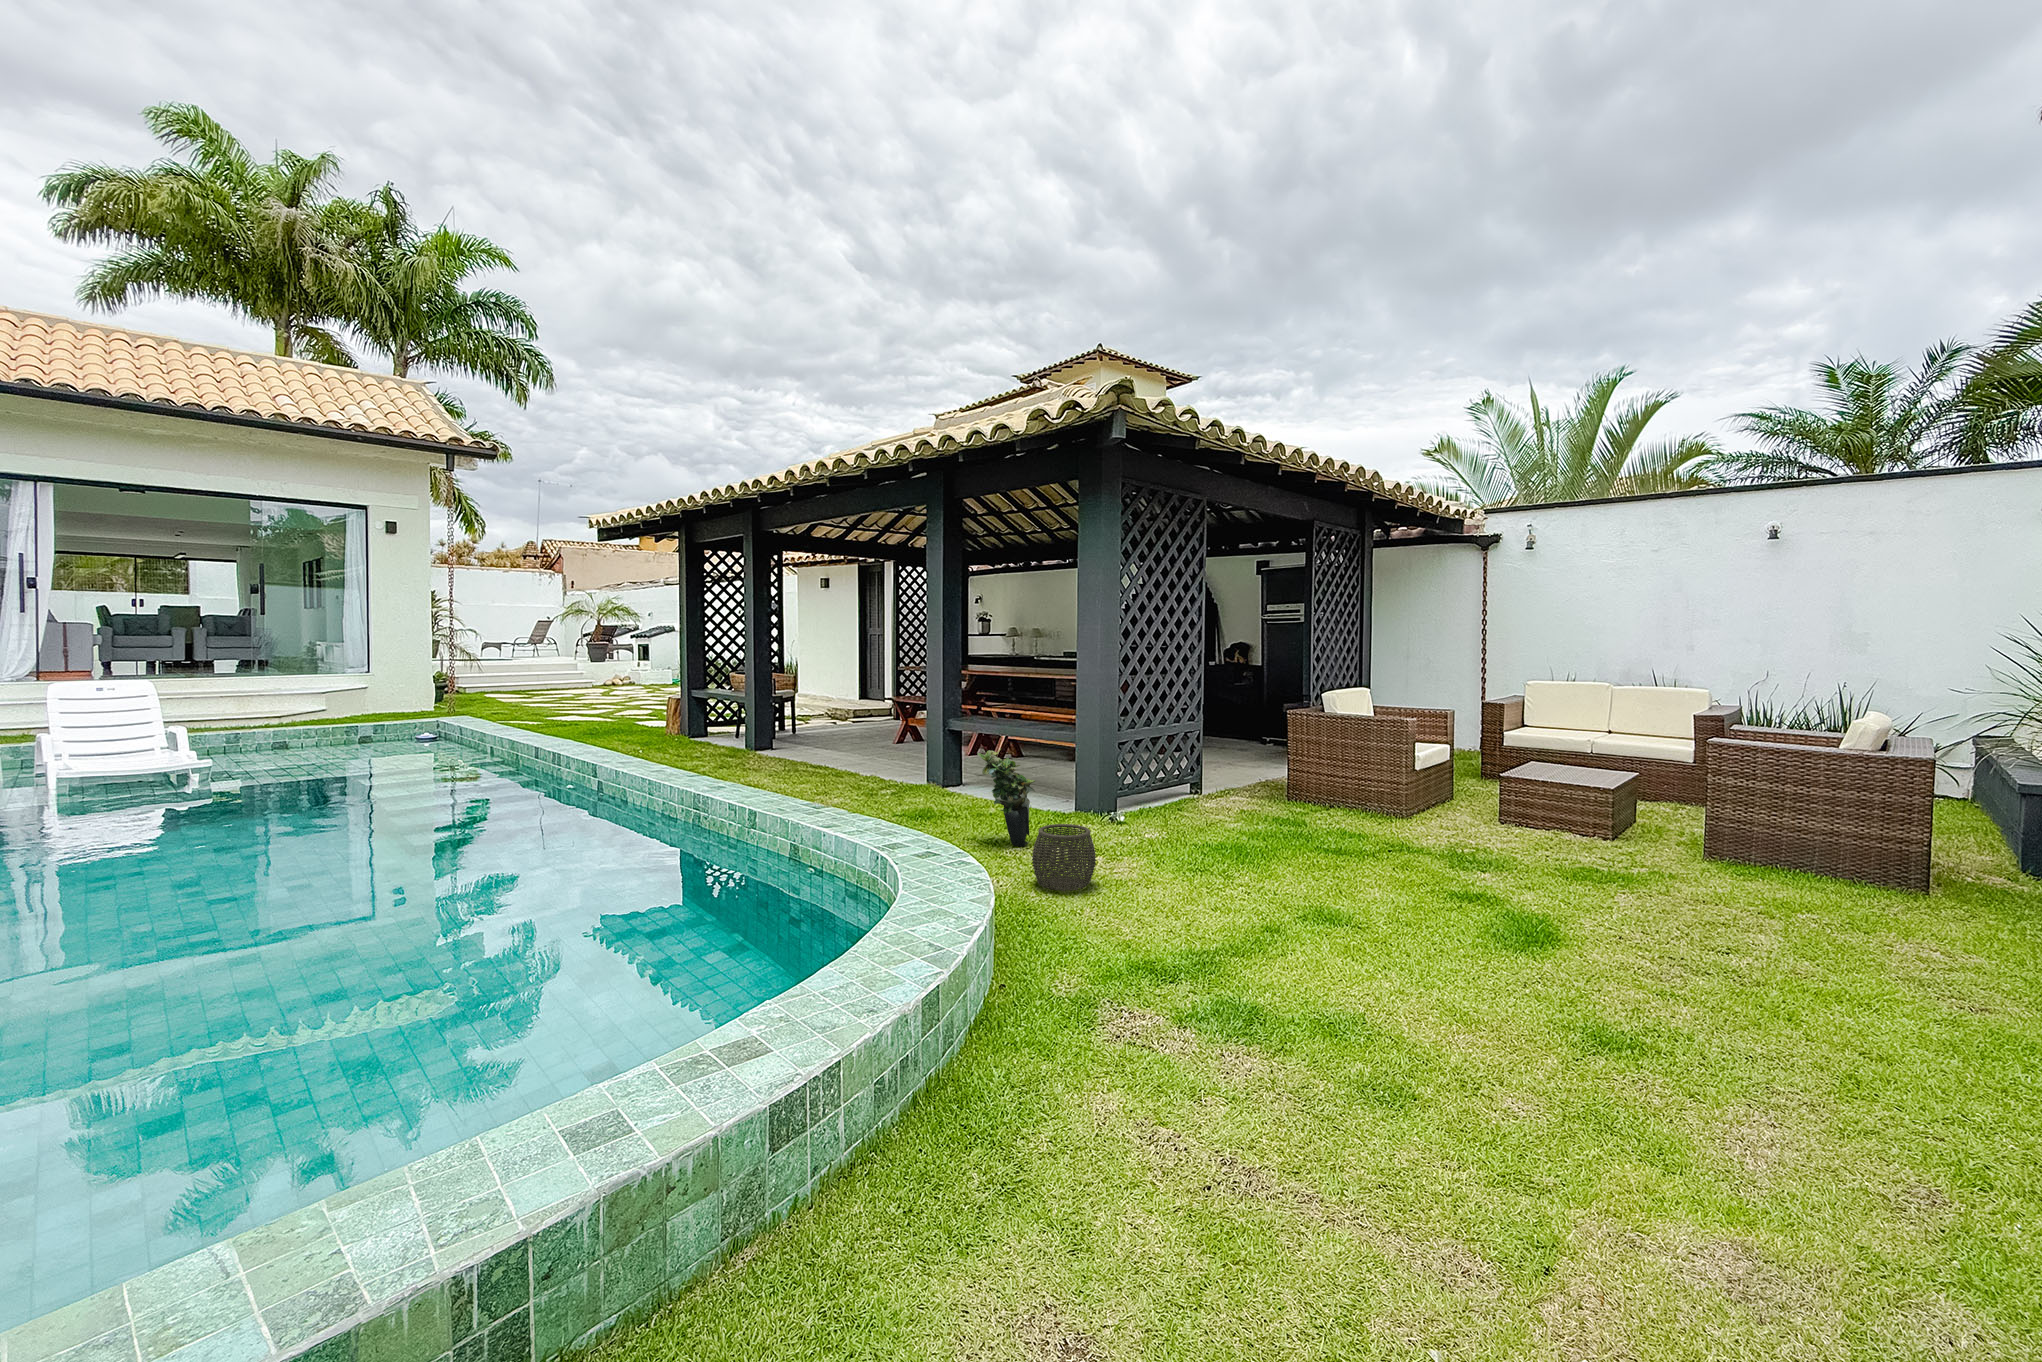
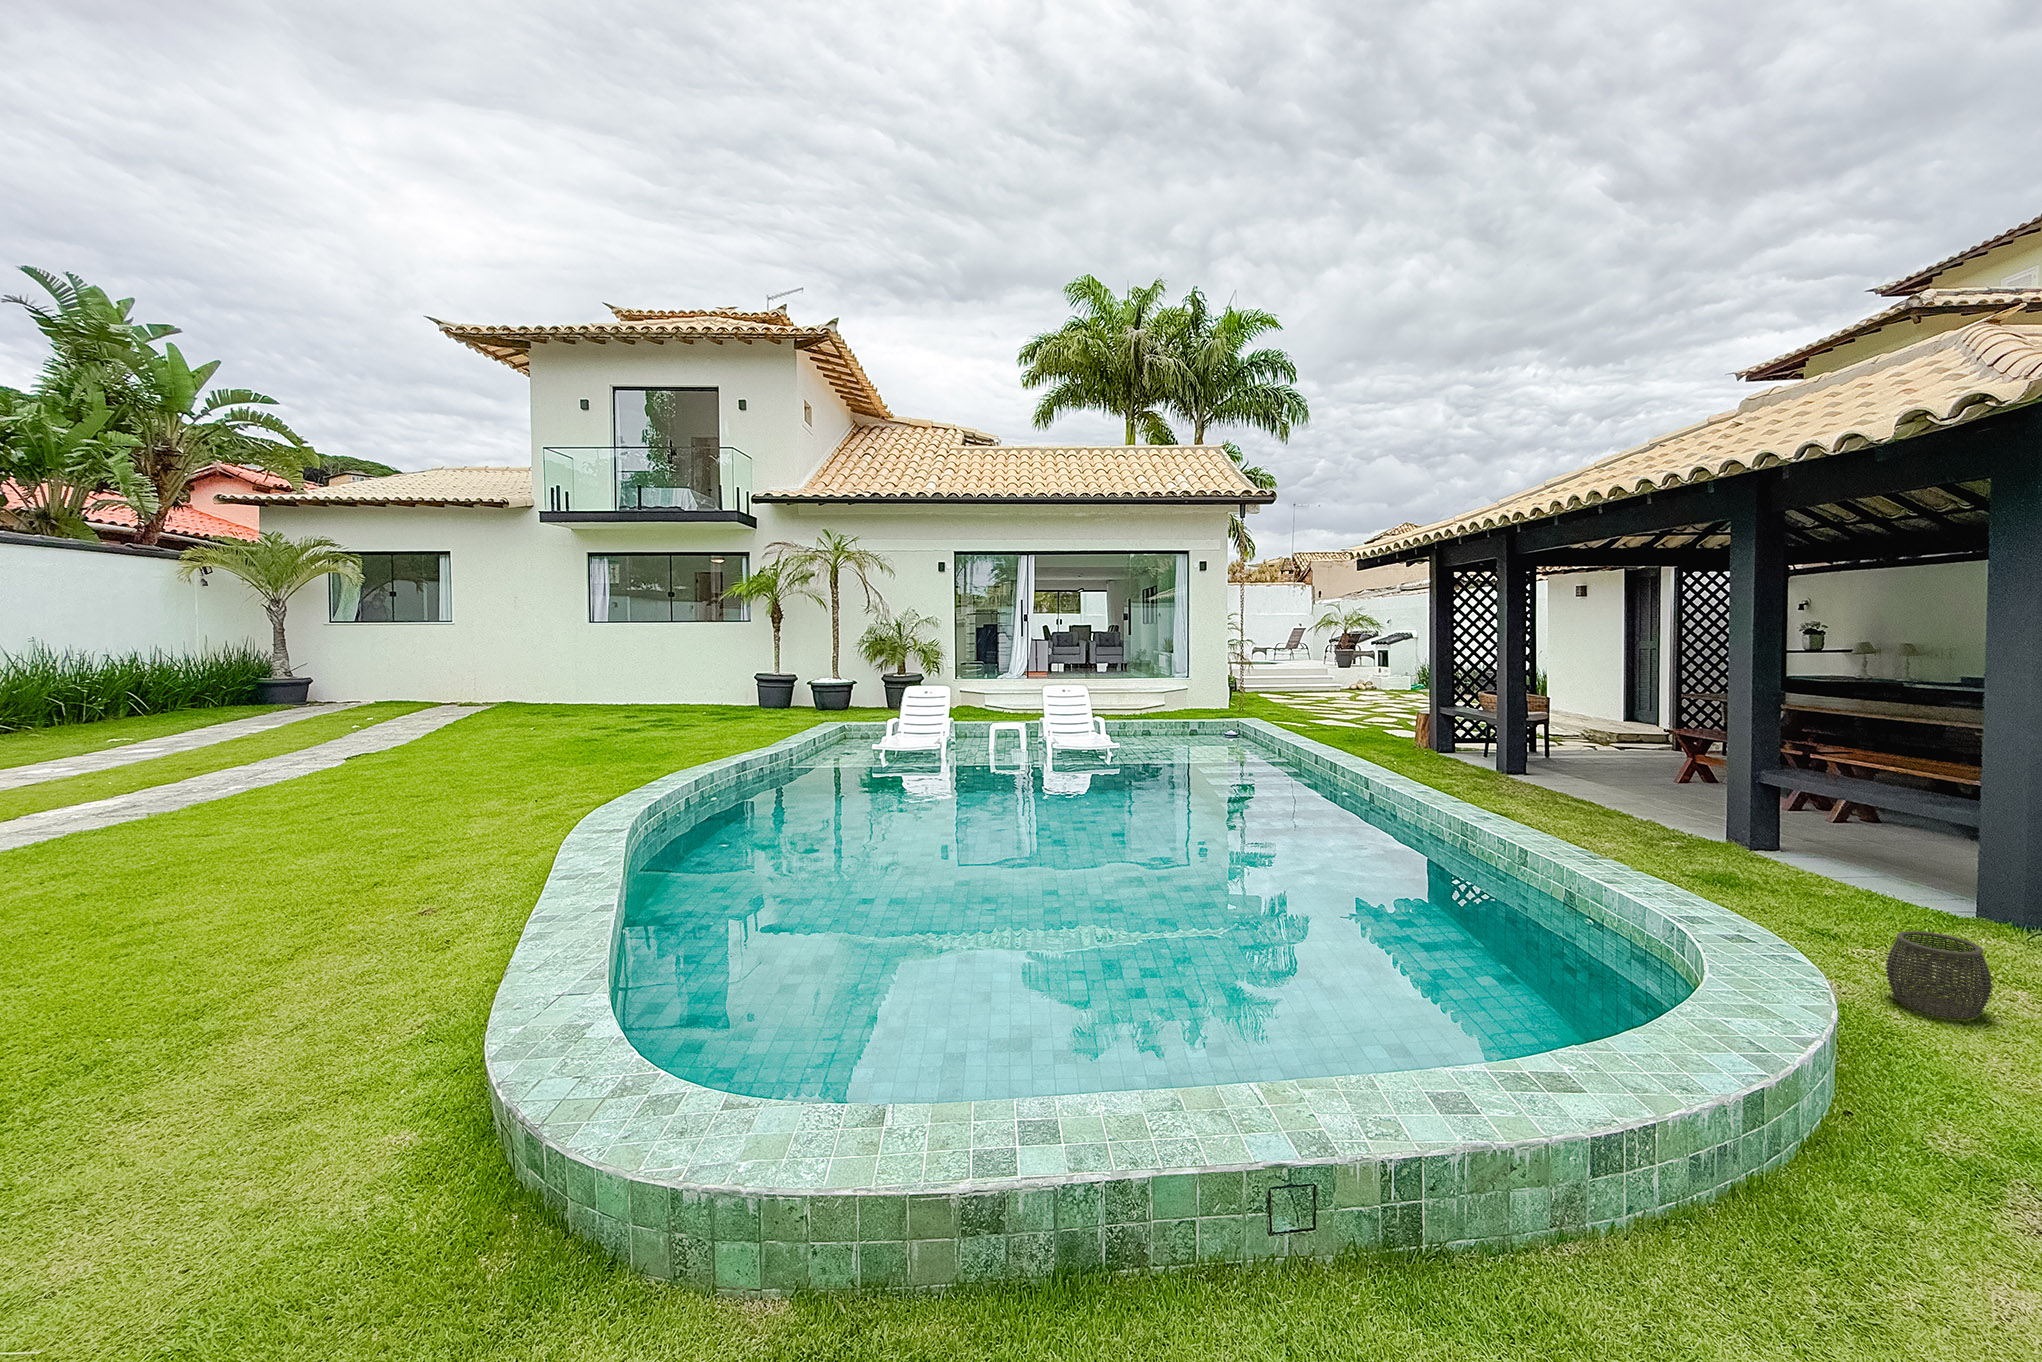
potted plant: present [978,750,1035,847] -> none [1804,825,1894,947]

